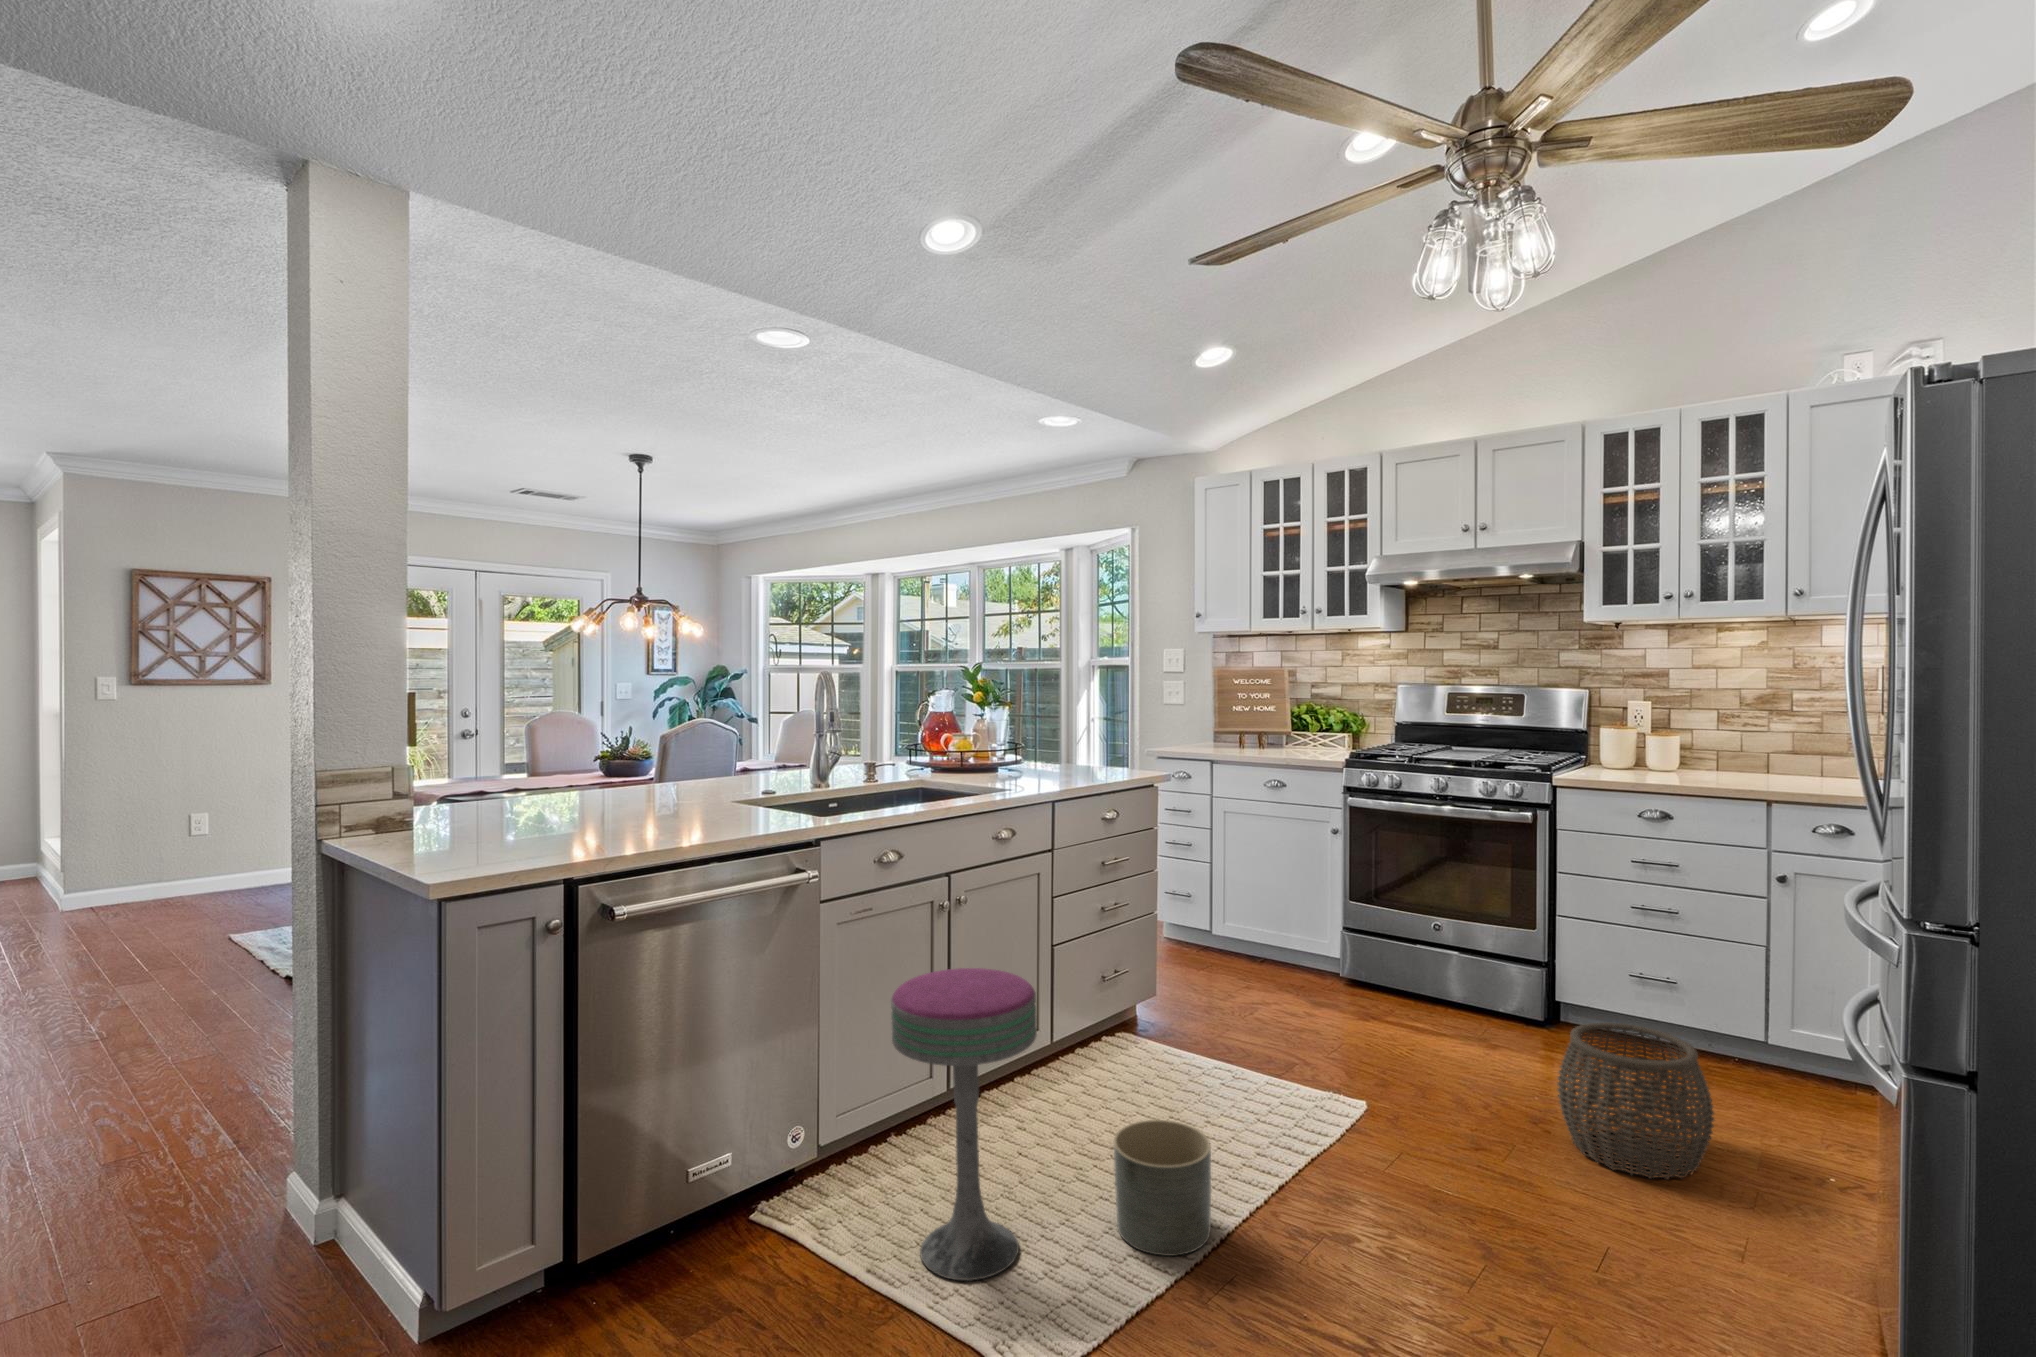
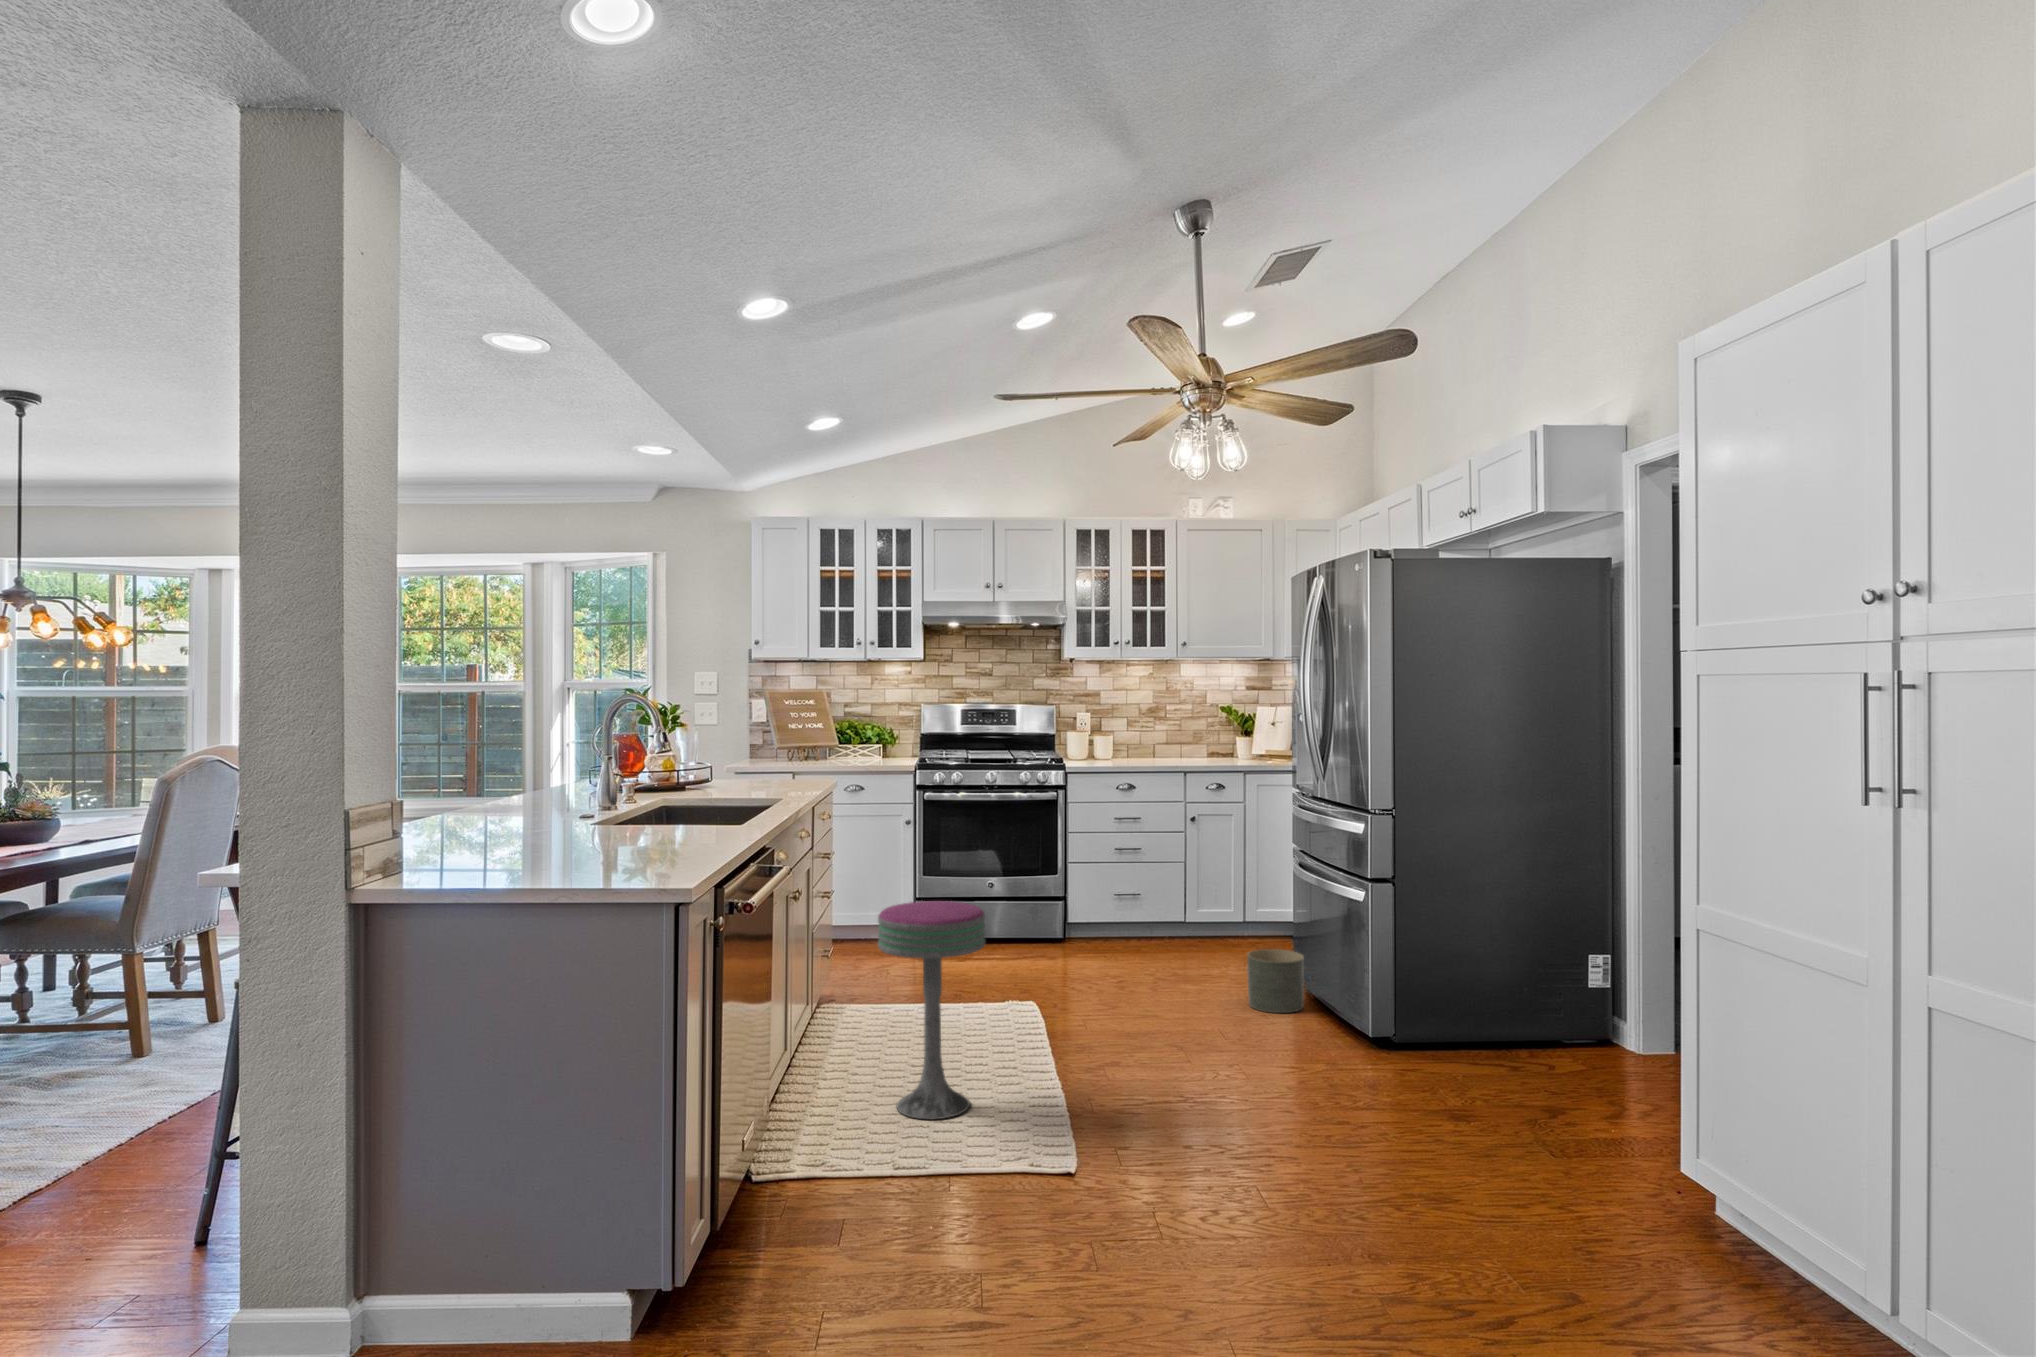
woven basket: present [1557,1022,1714,1180] -> none [1134,906,1216,989]
planter: present [1114,1120,1211,1256] -> present [1247,949,1304,1013]

